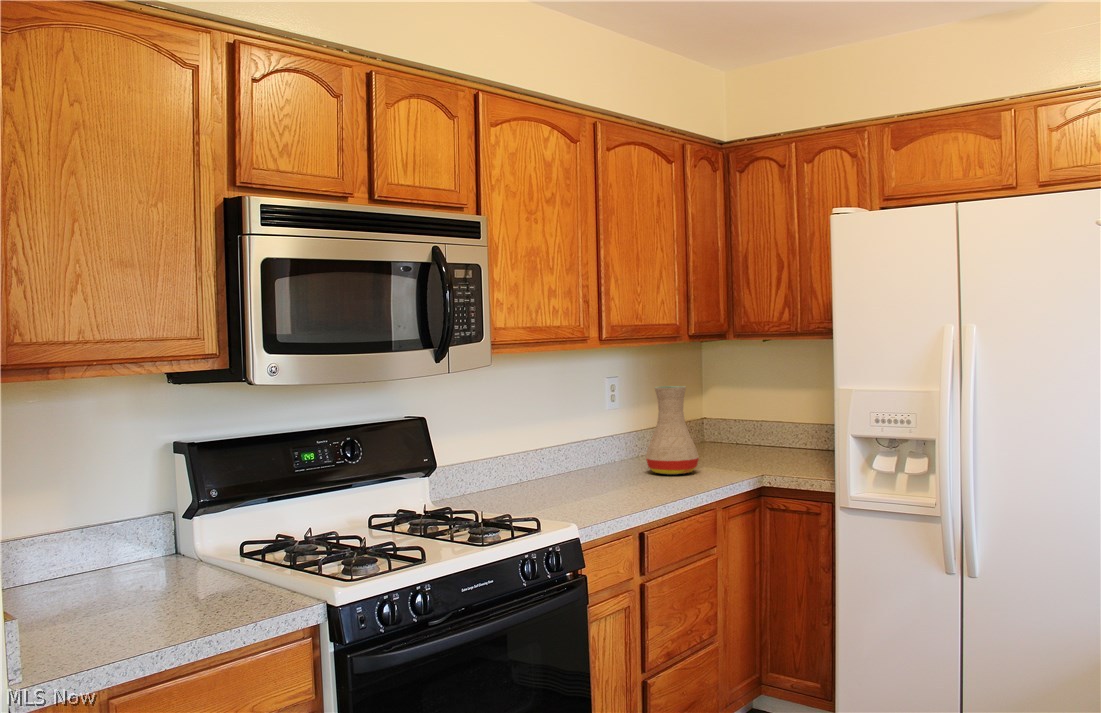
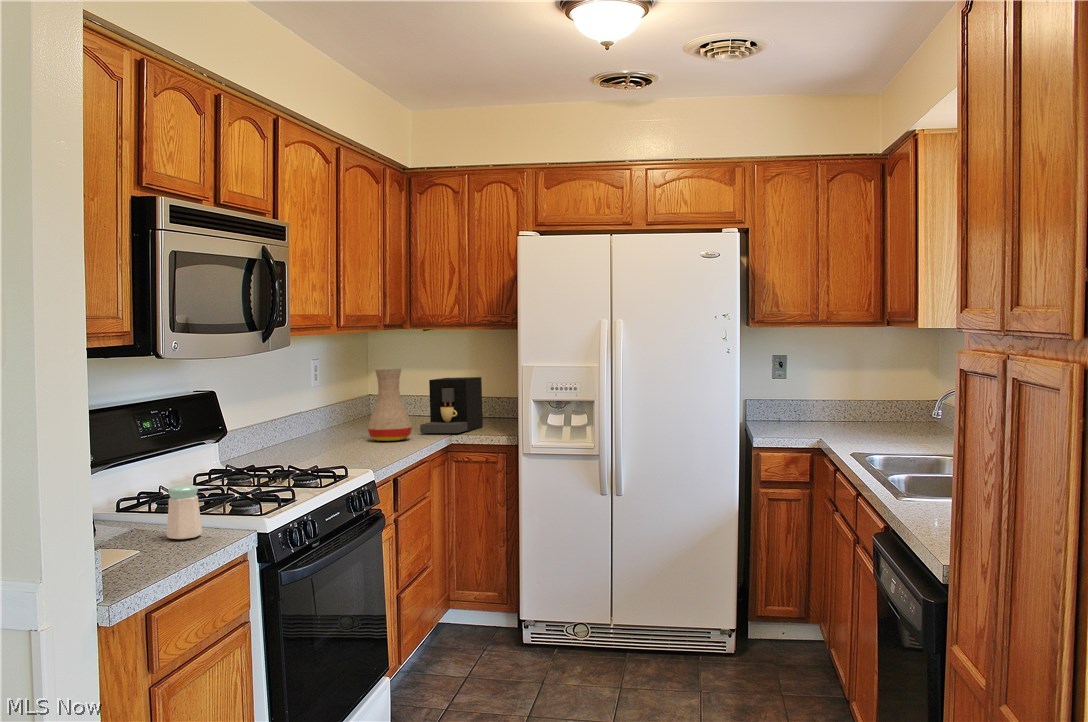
coffee maker: none [721,396,813,468] -> present [420,377,483,433]
salt shaker: none [183,550,226,620] -> present [167,485,202,539]

